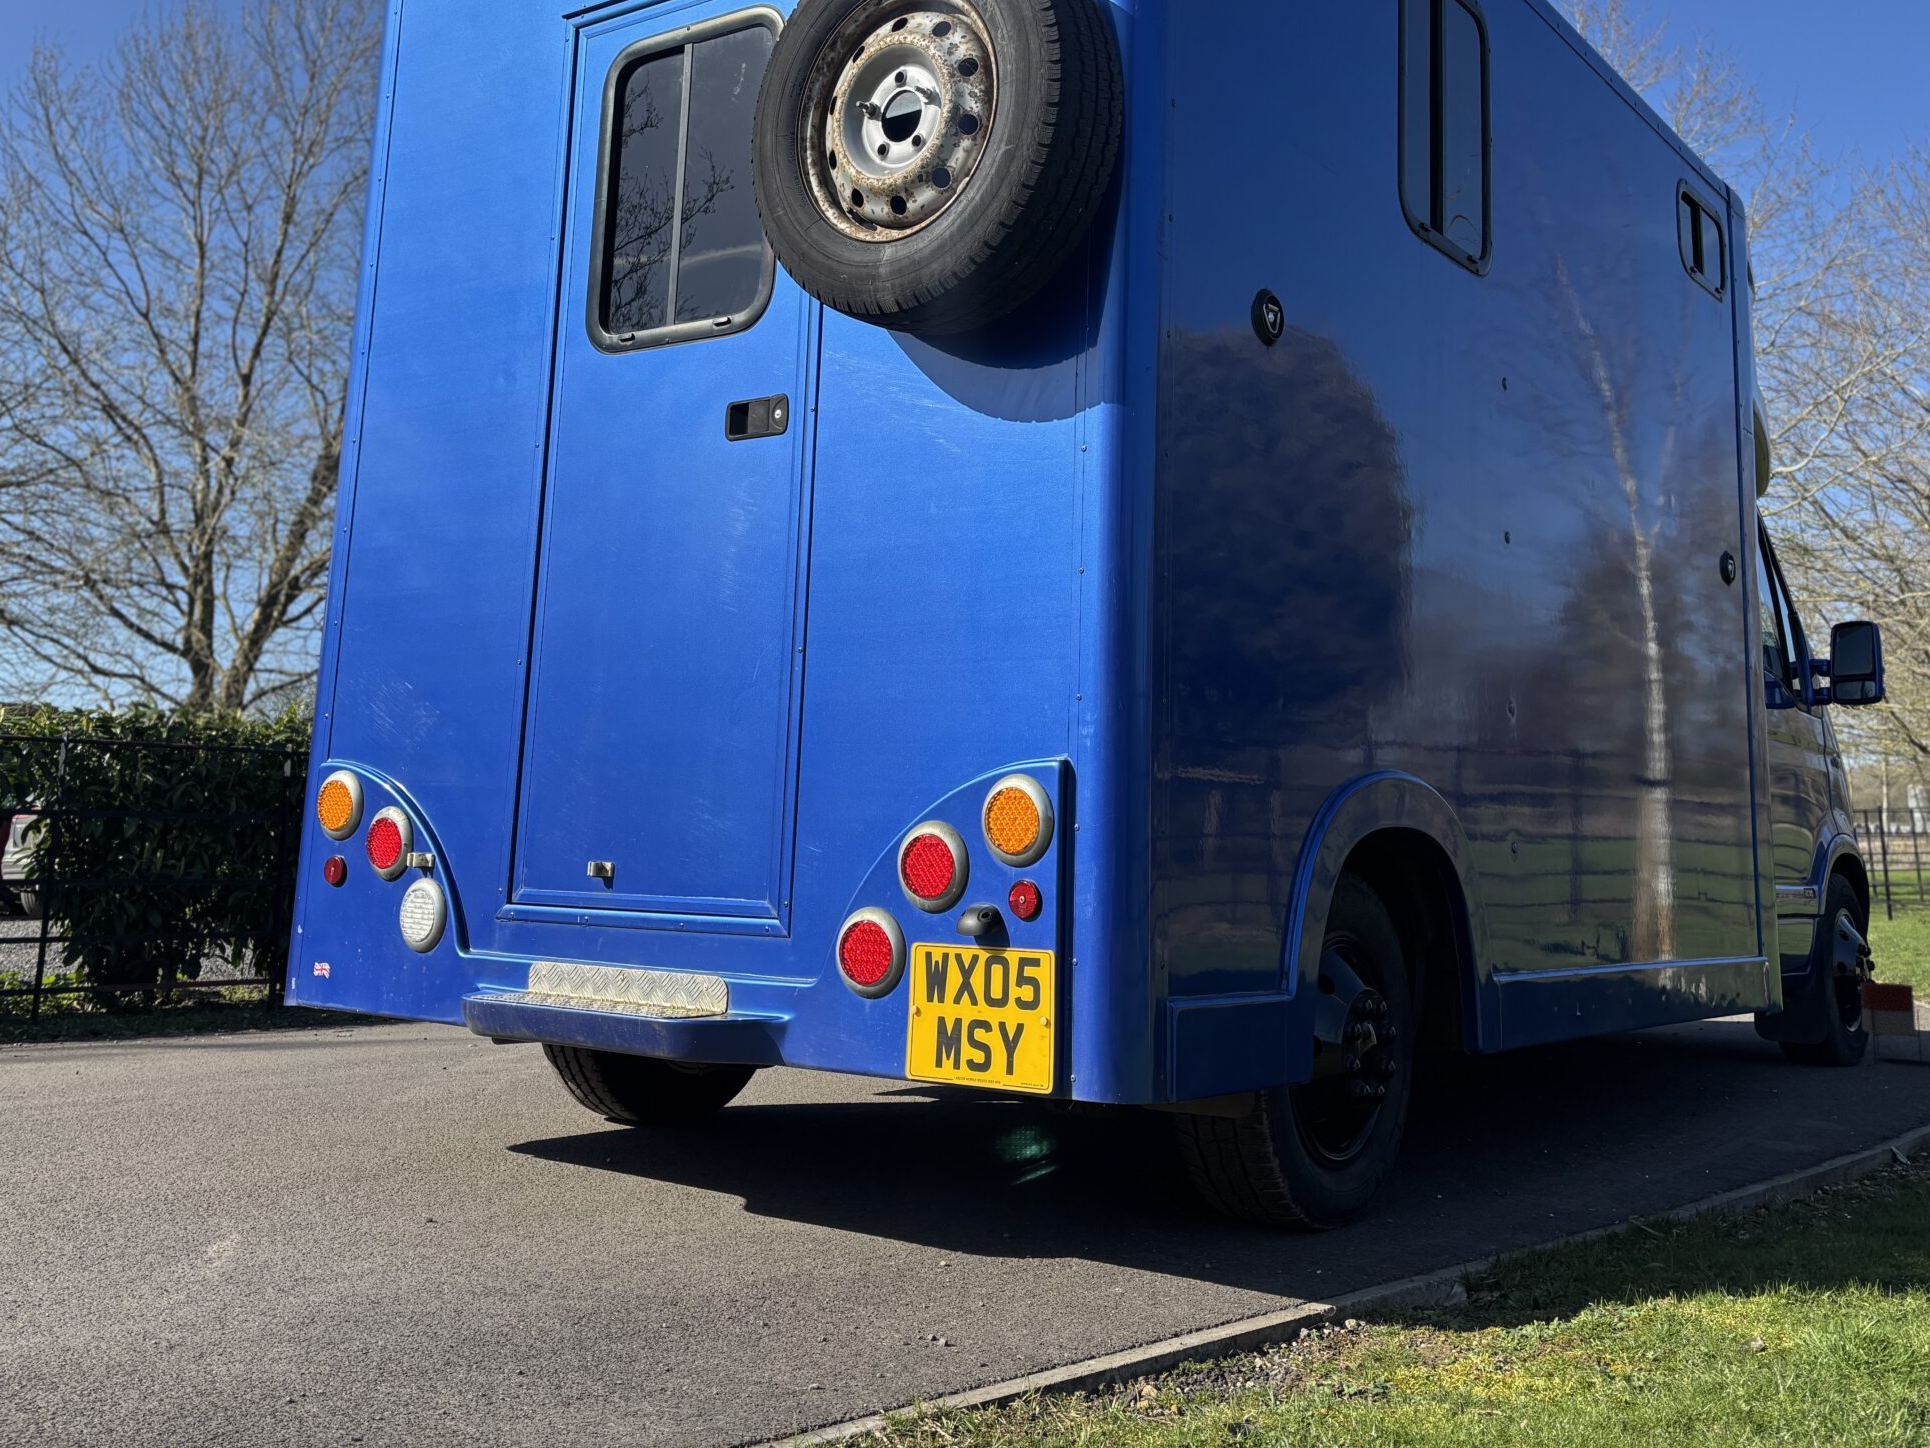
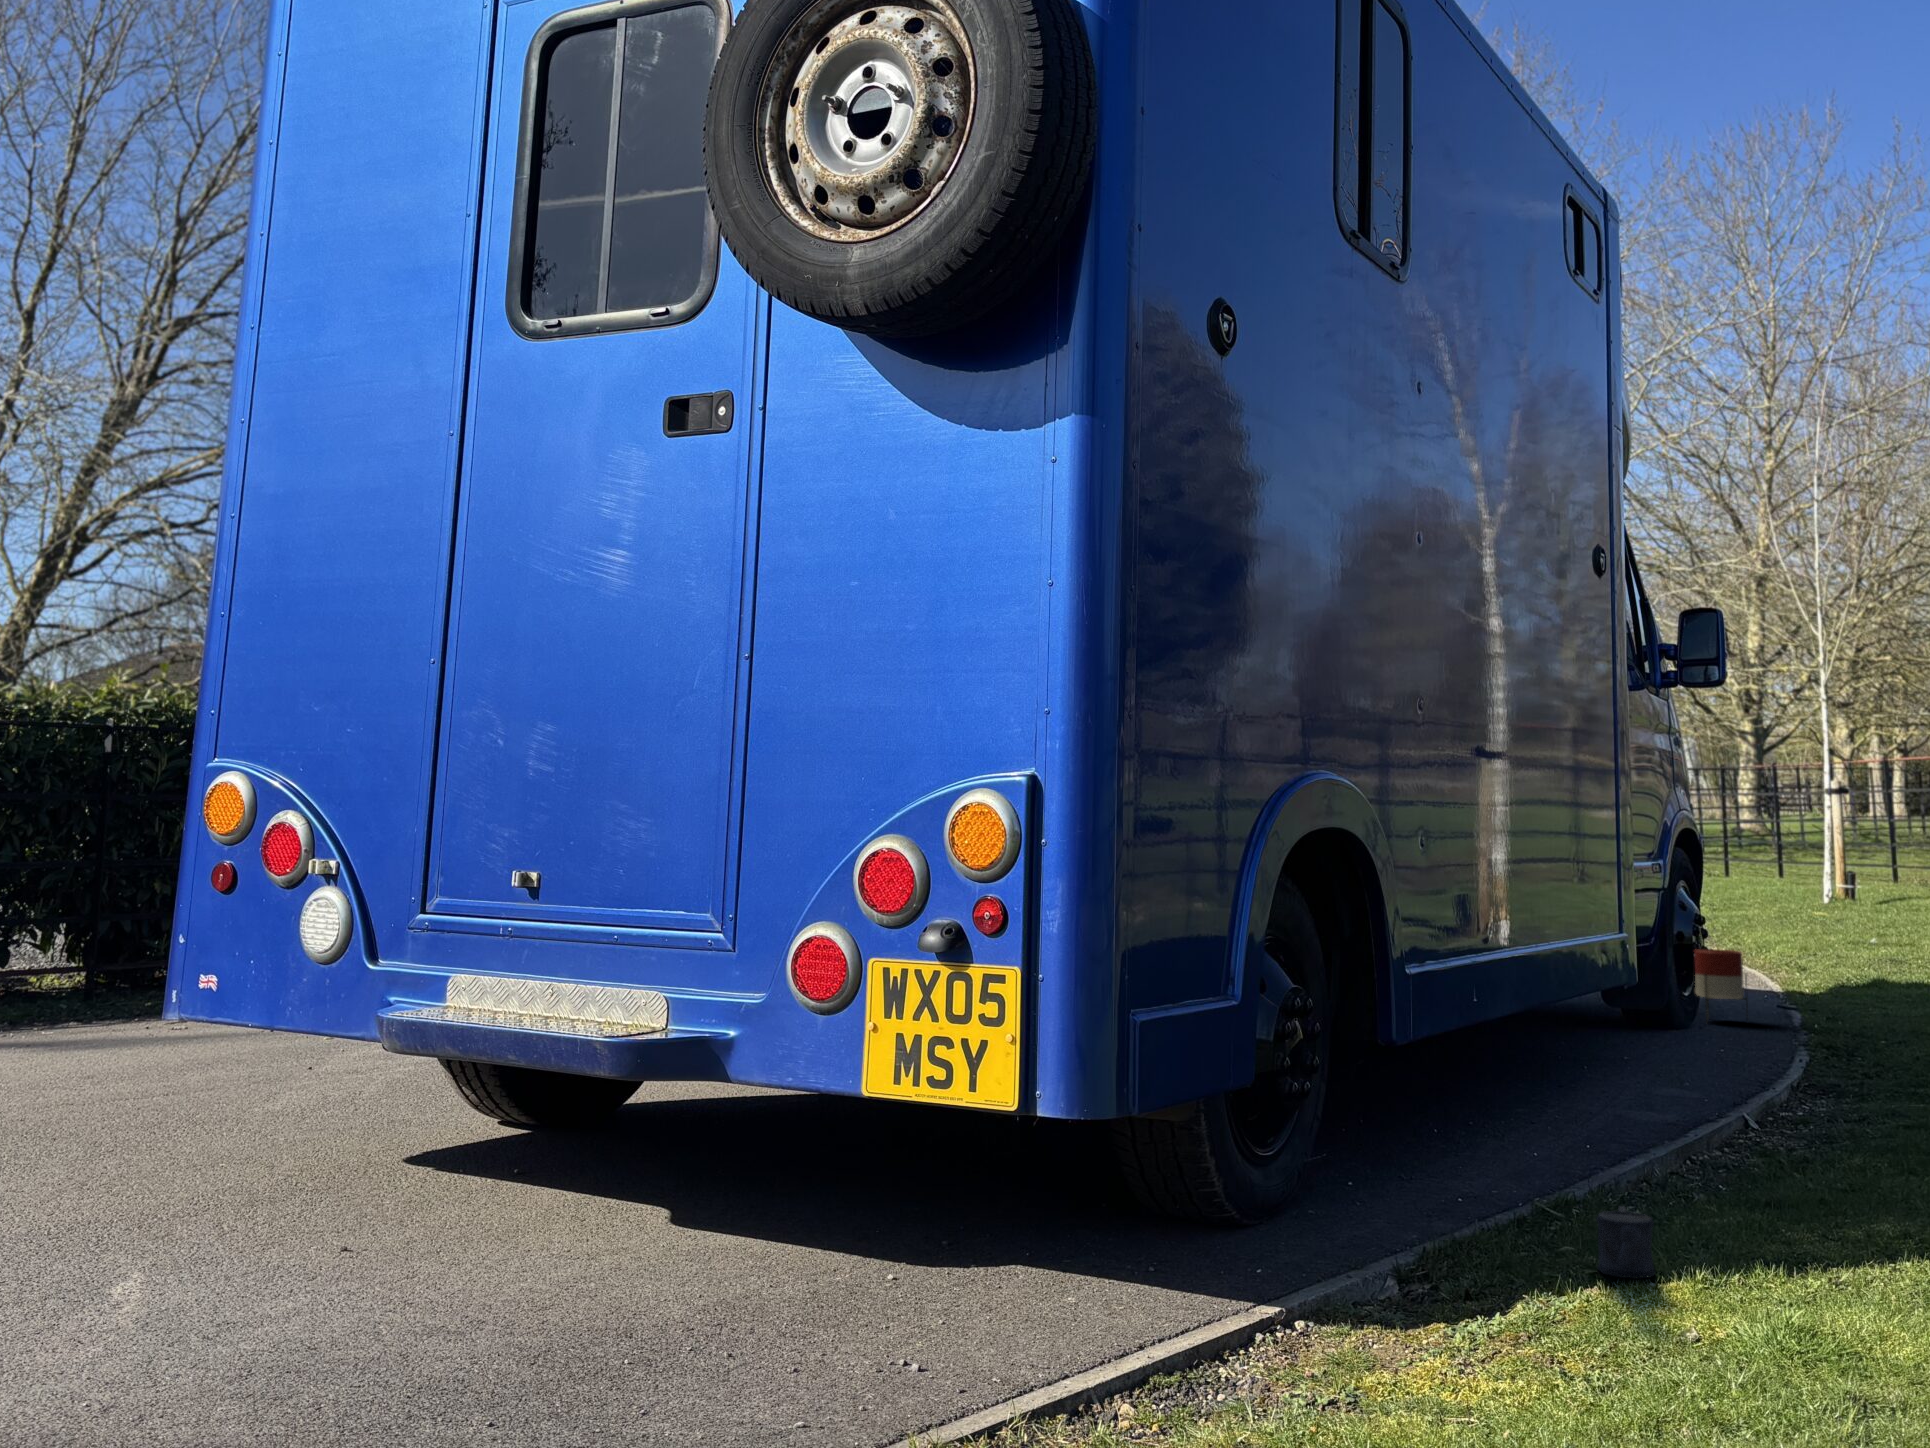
watering can: none [1681,1221,1745,1295] -> present [1596,1206,1655,1279]

